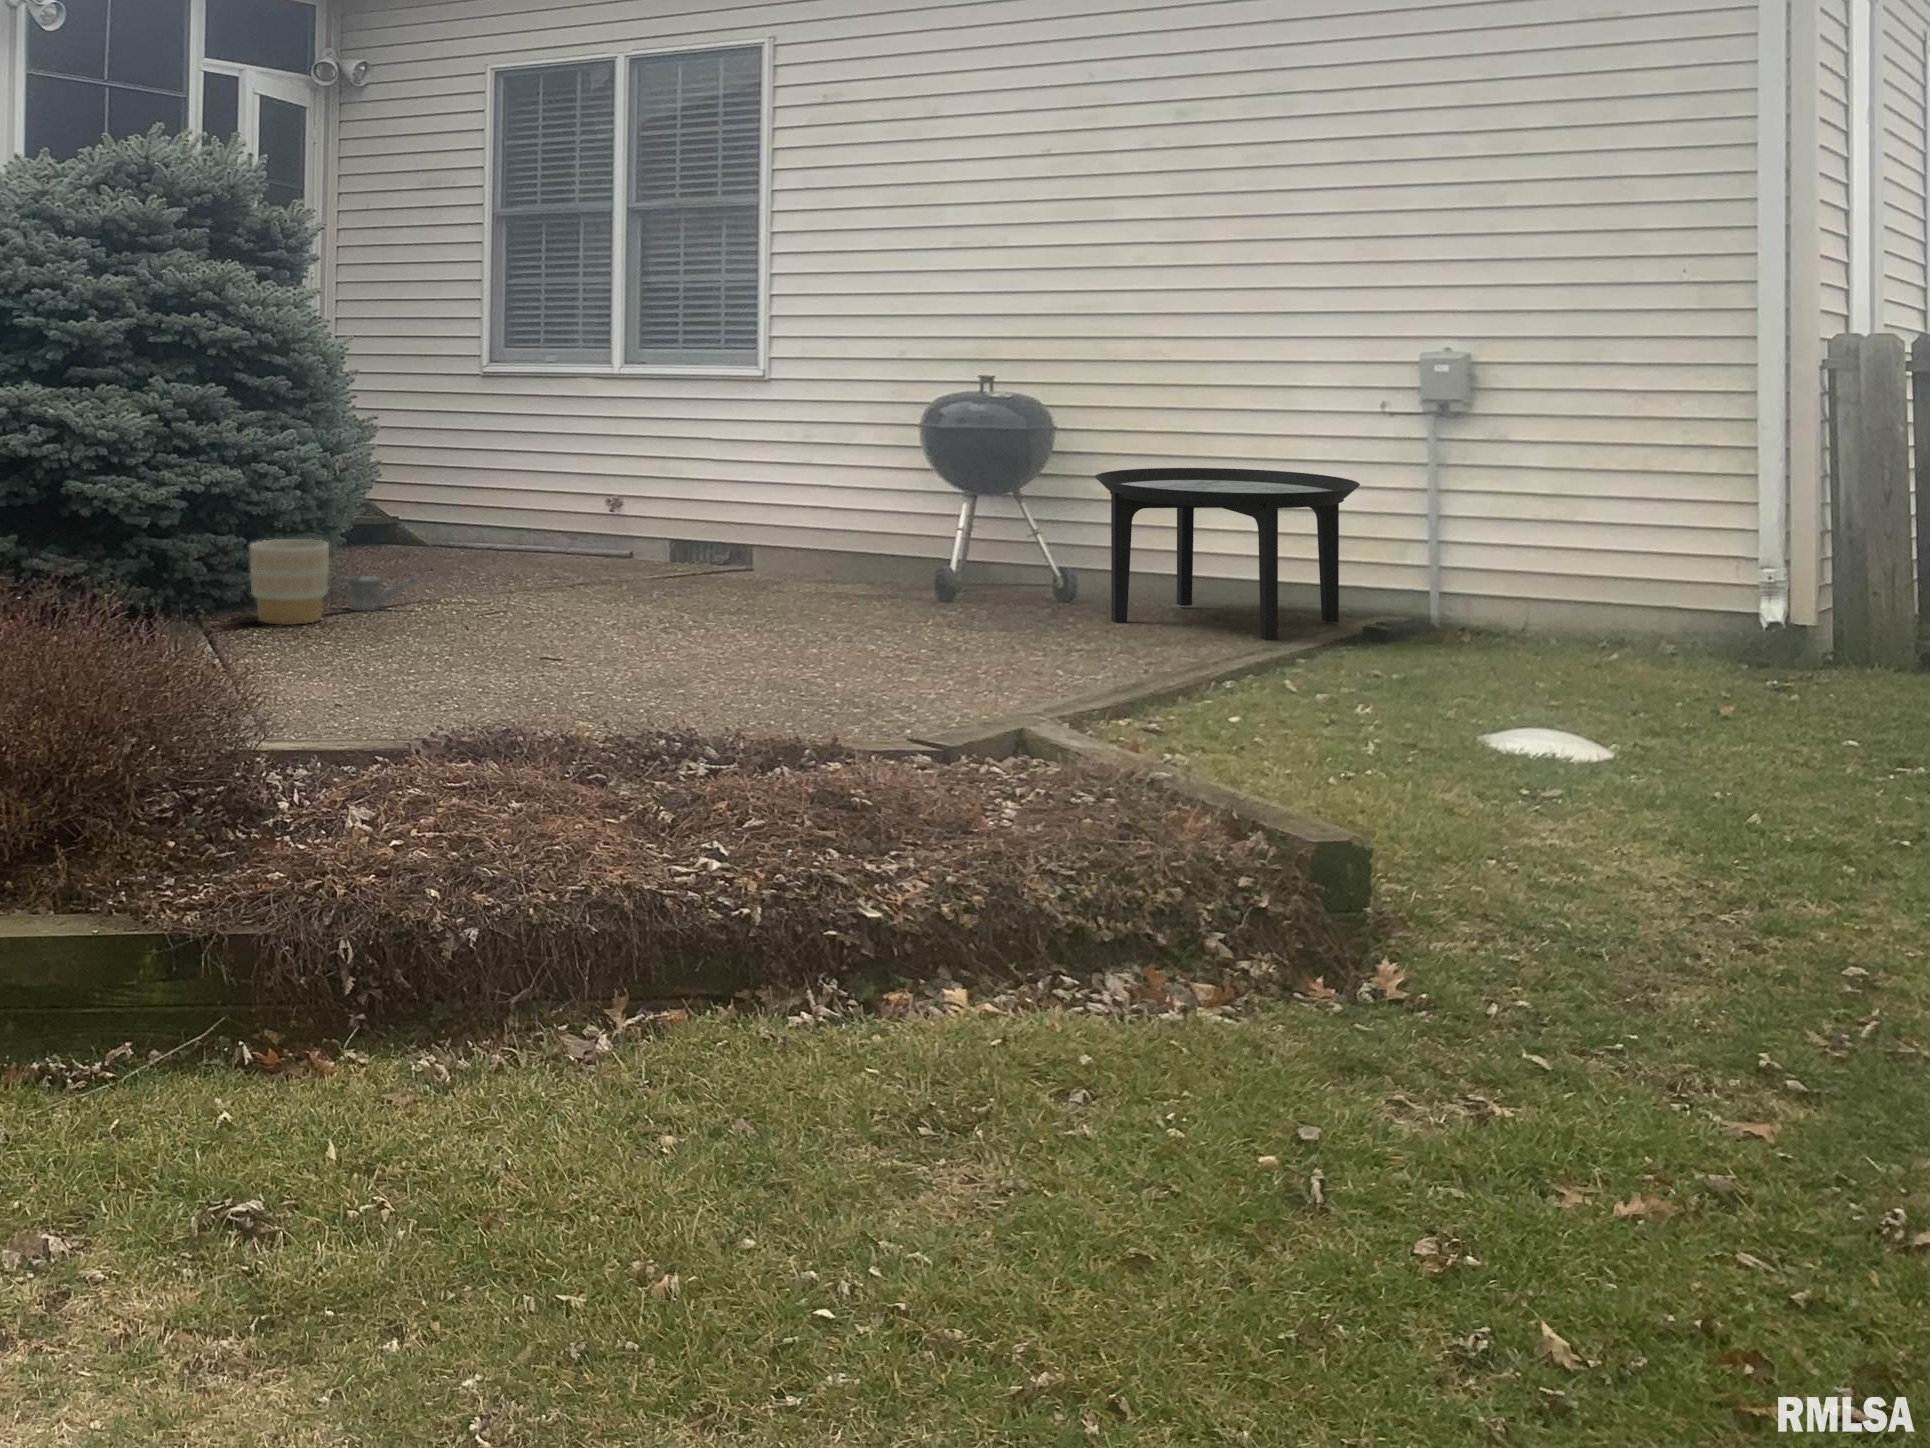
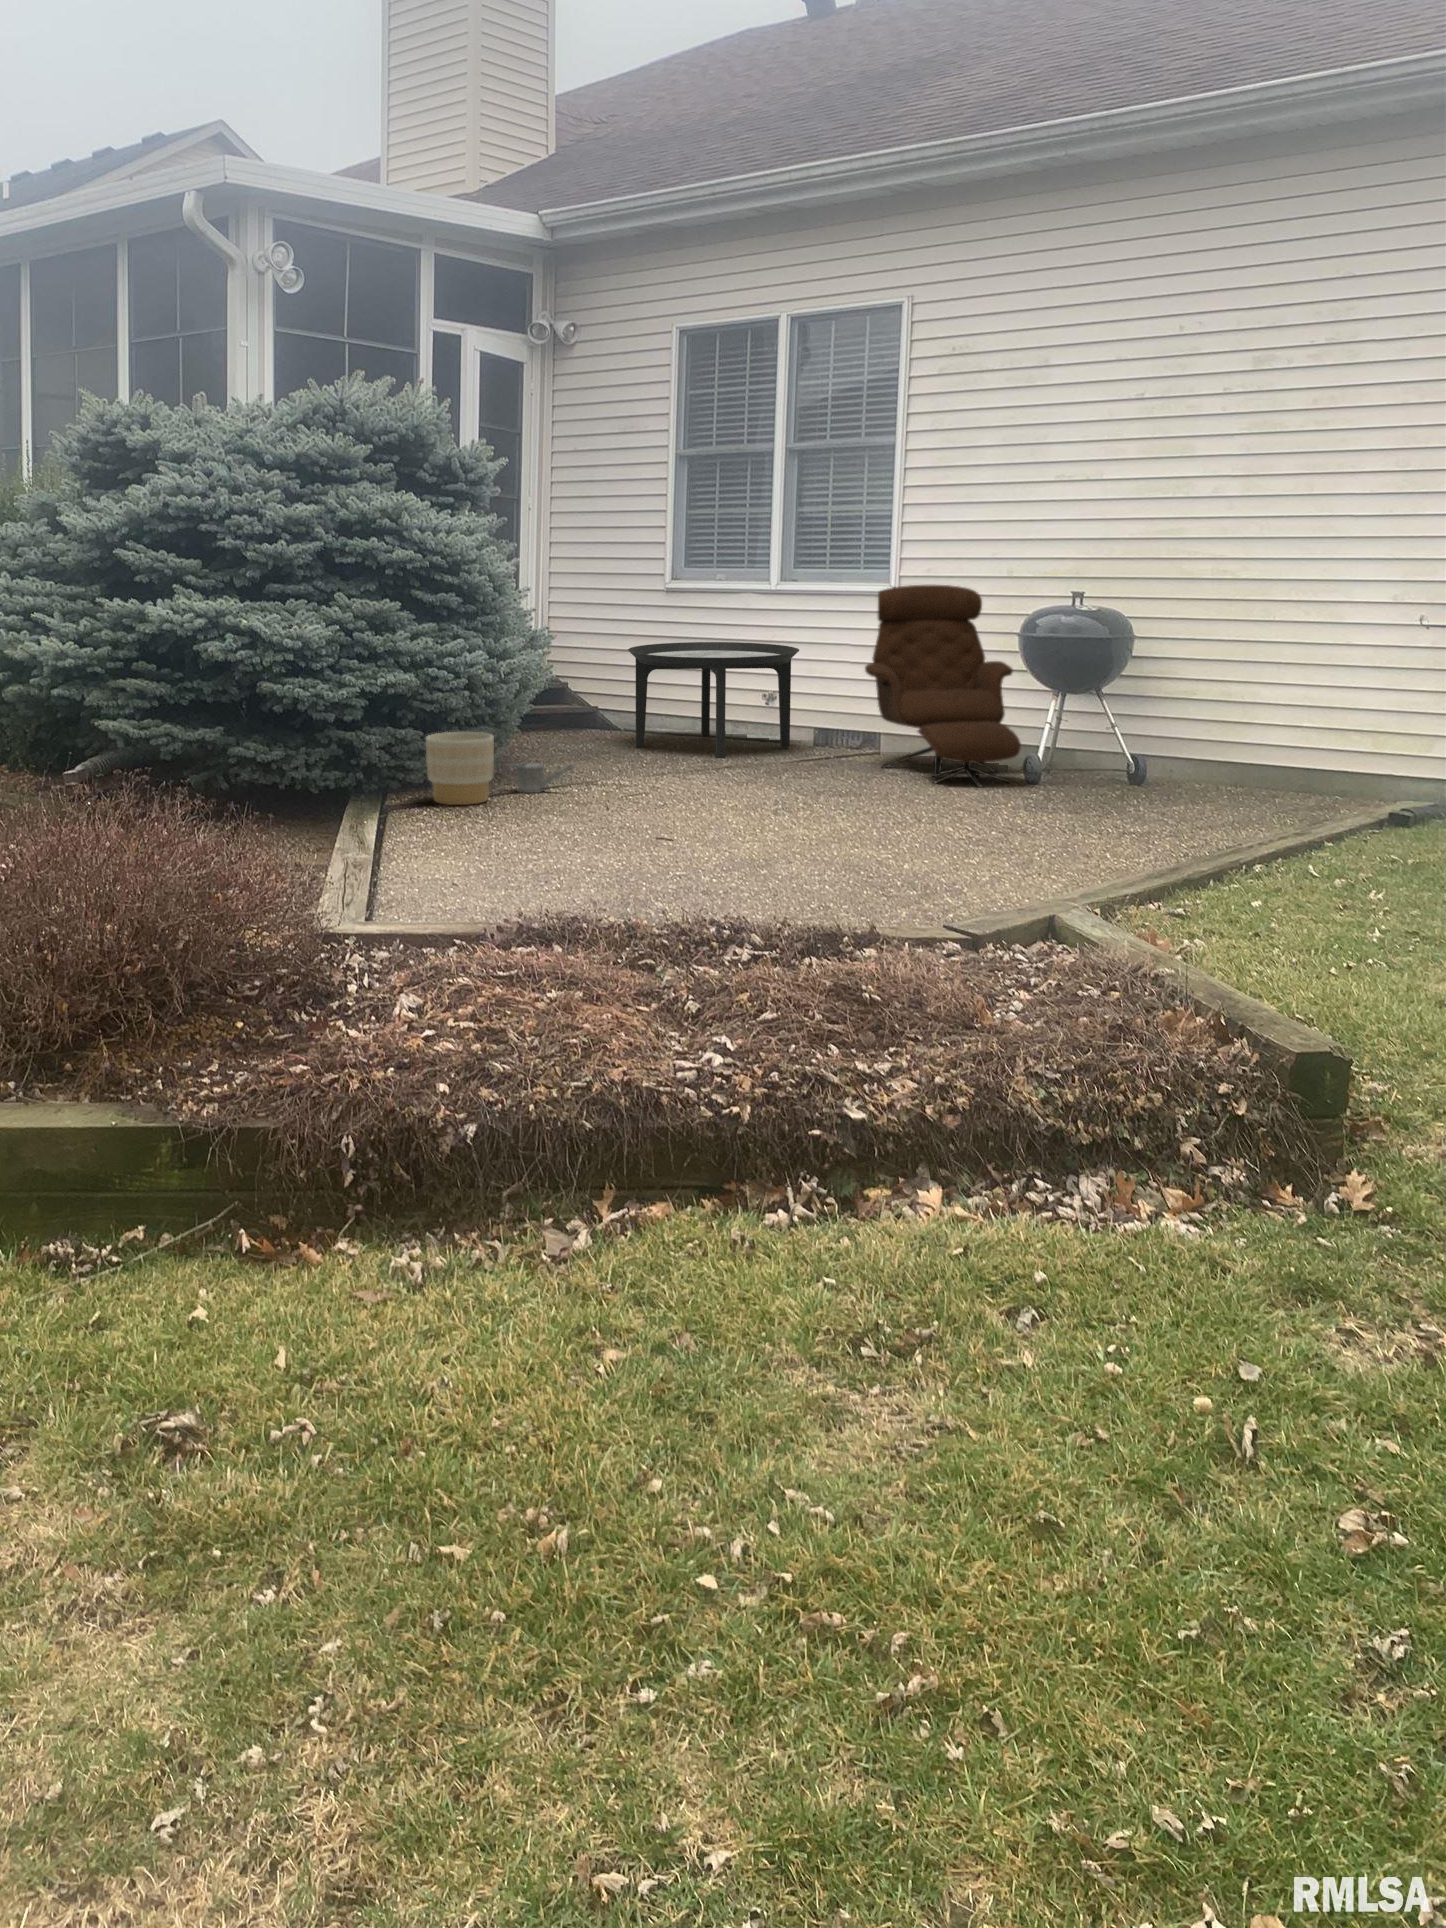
lounge chair: none [738,368,927,603] -> present [865,585,1021,788]
round table: present [1095,468,1360,640] -> present [628,642,799,759]

